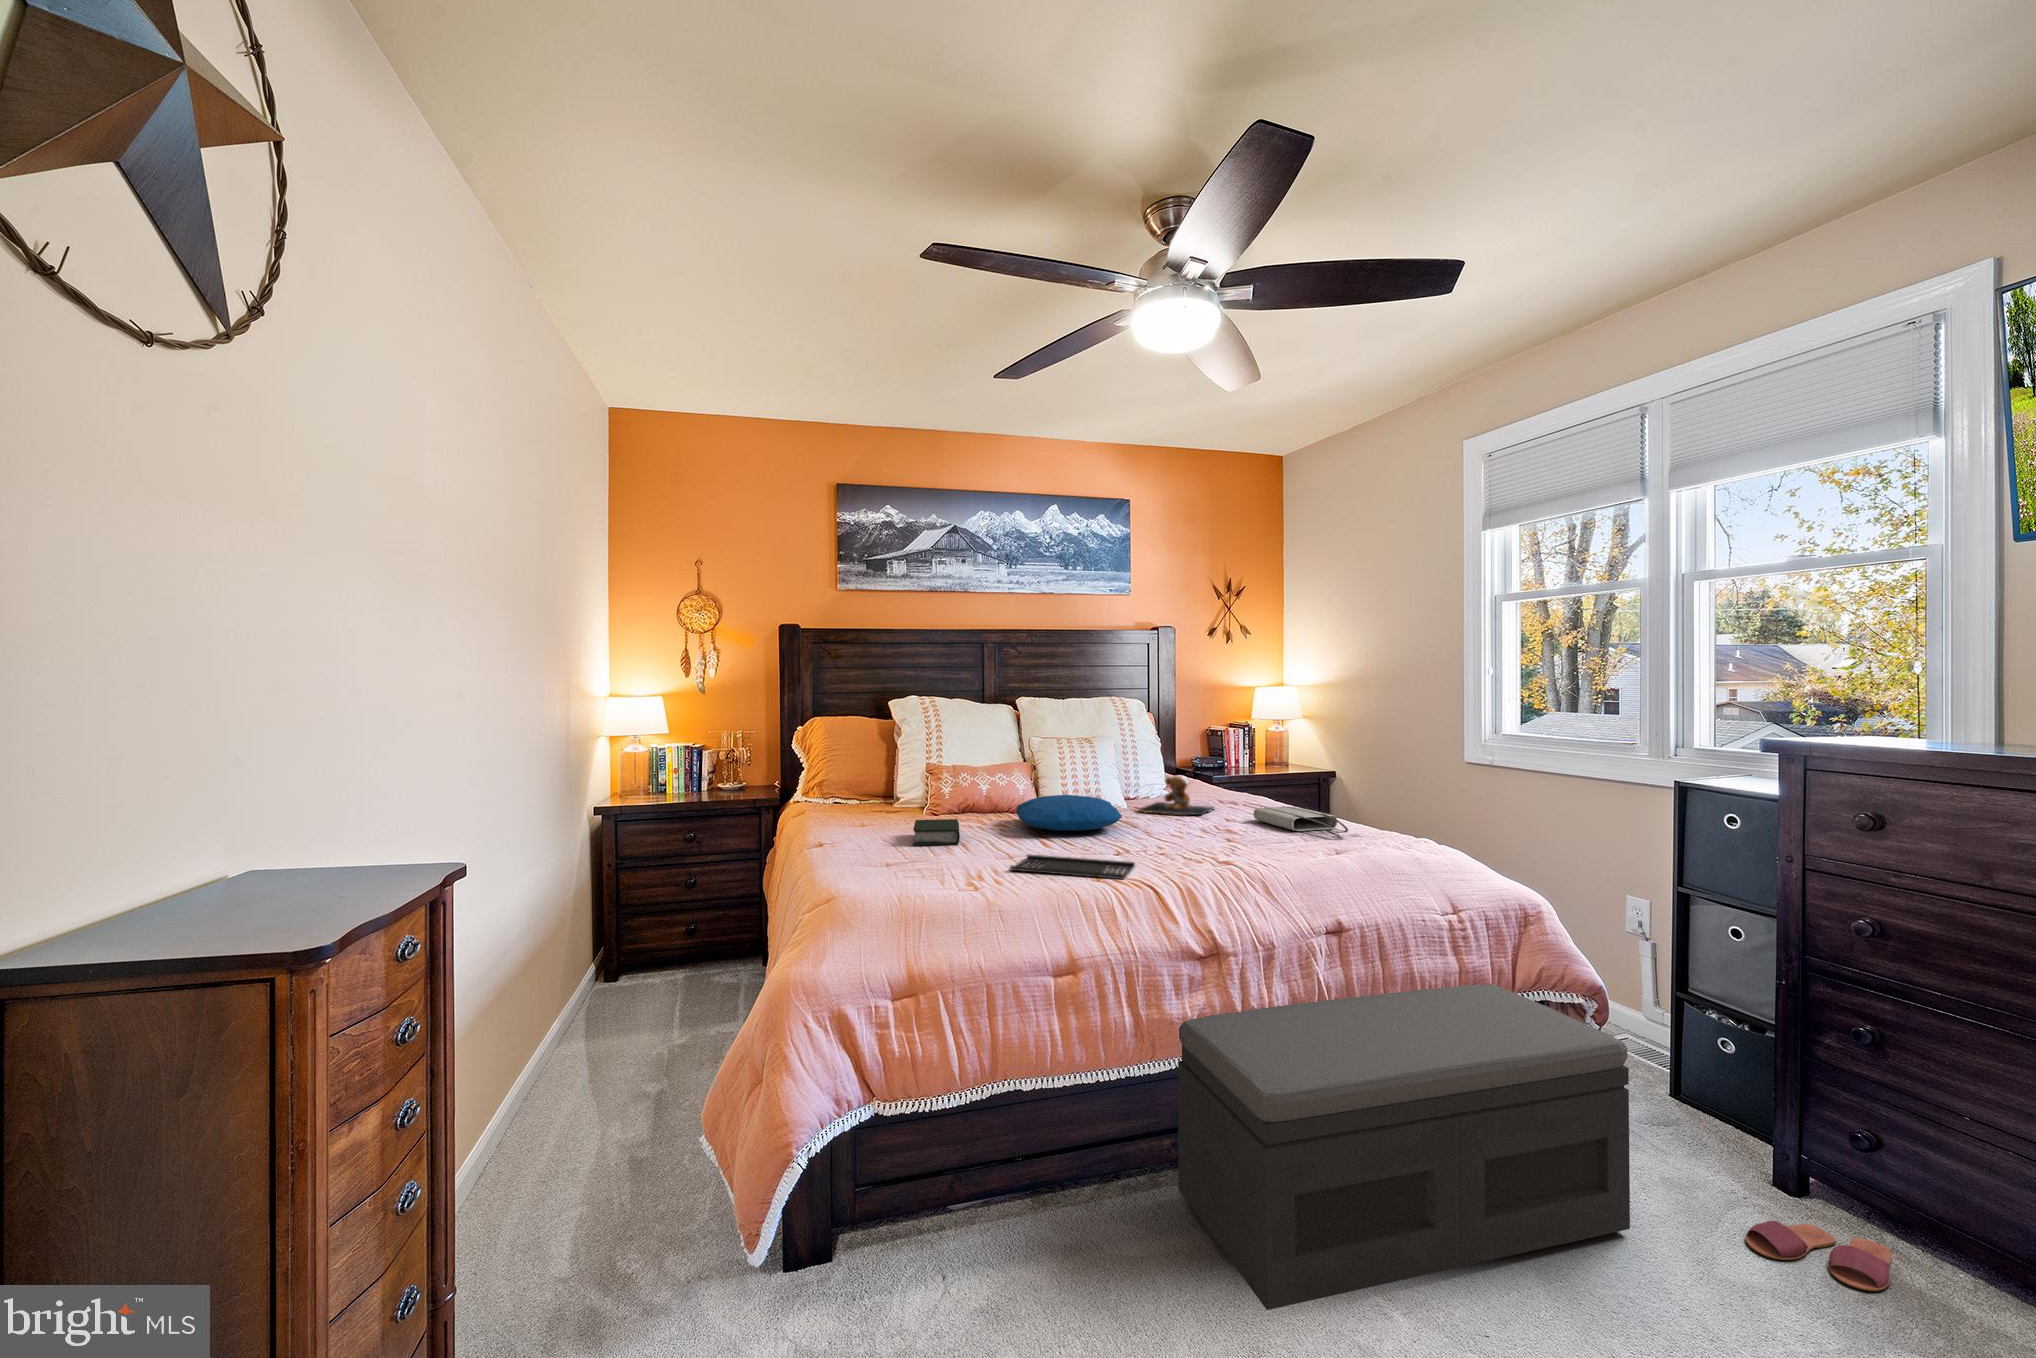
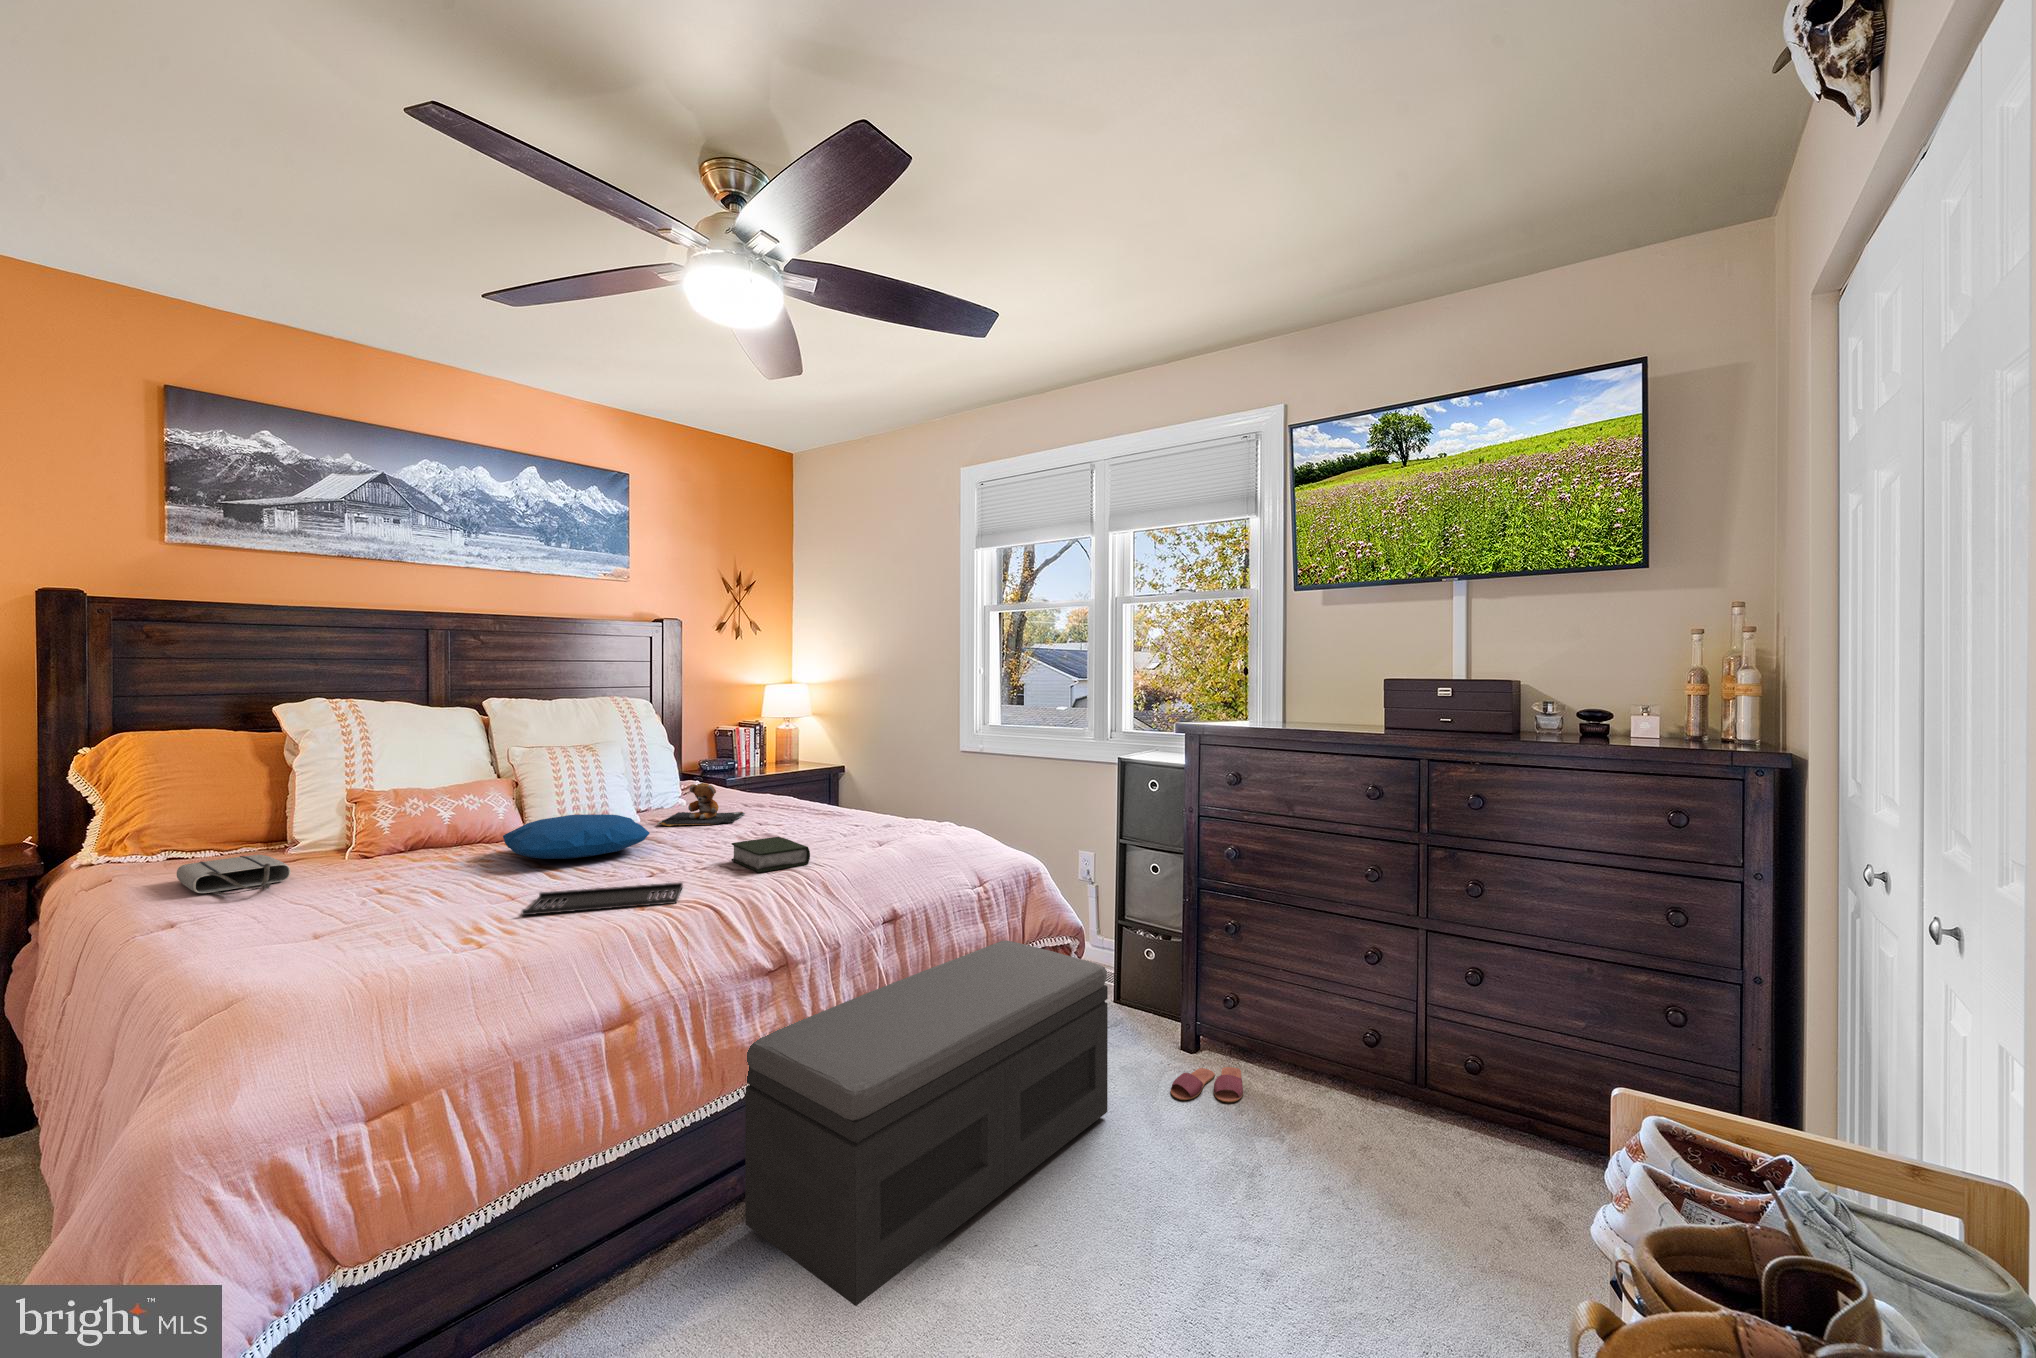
tote bag: present [1253,806,1348,834] -> present [177,855,291,895]
book: present [913,819,960,846] -> present [731,837,810,872]

